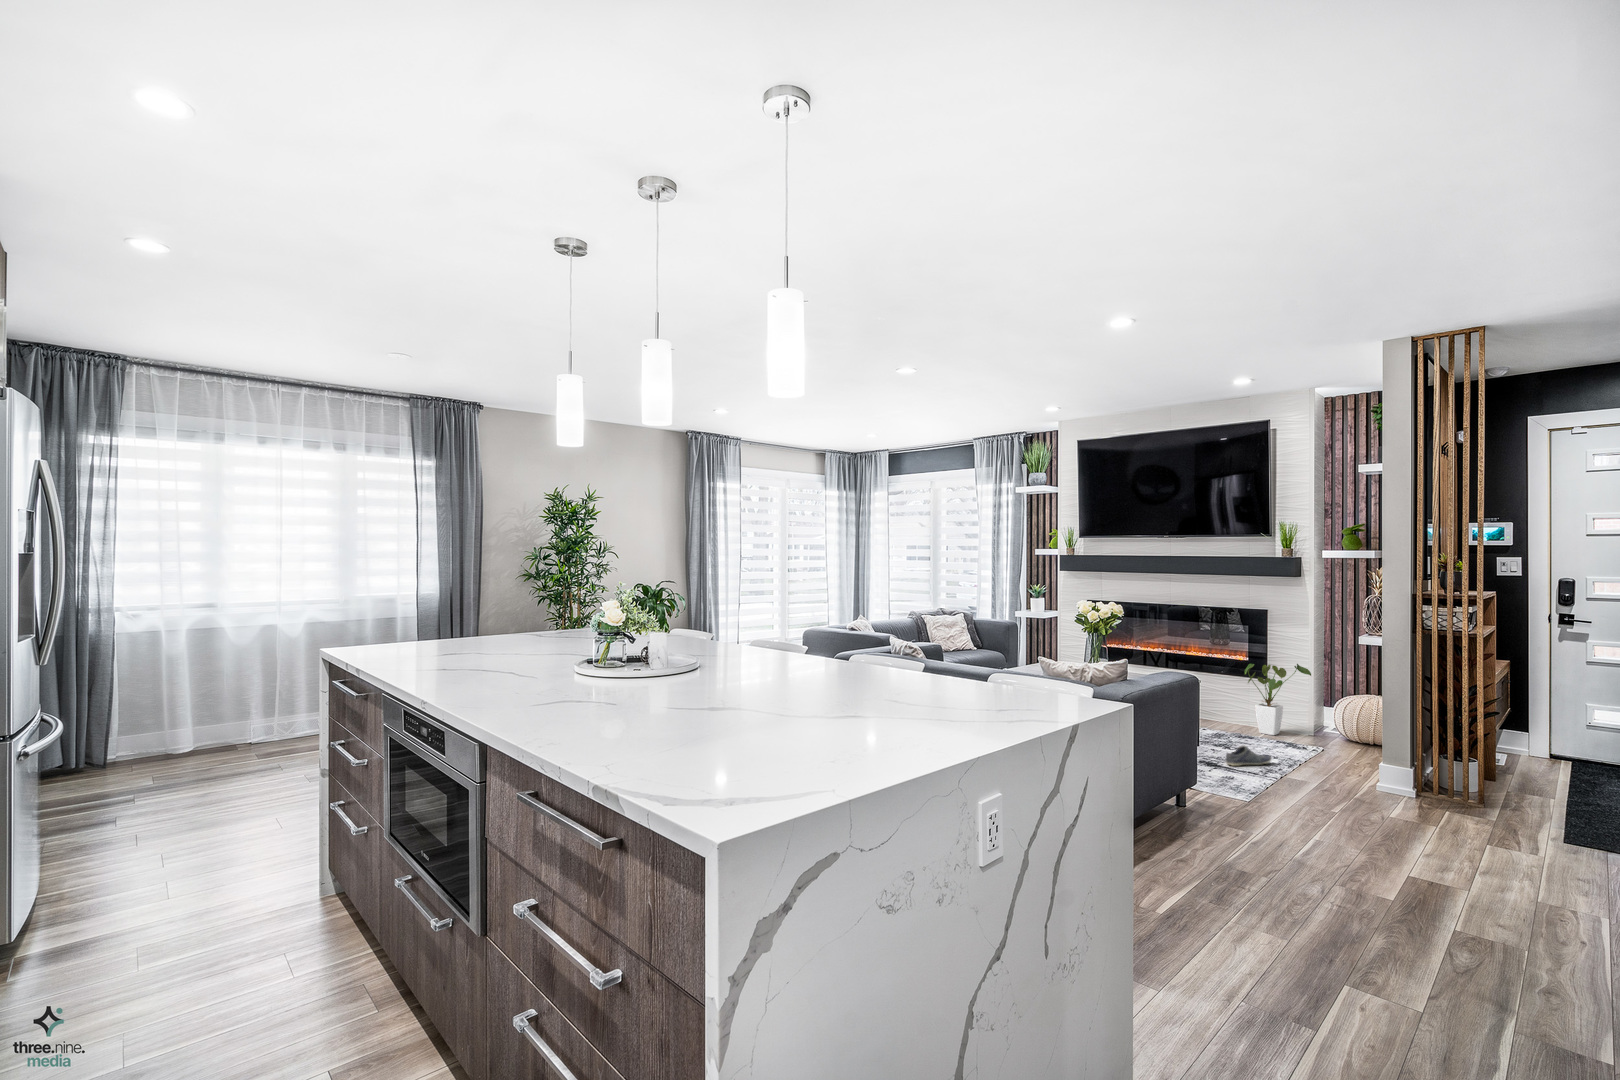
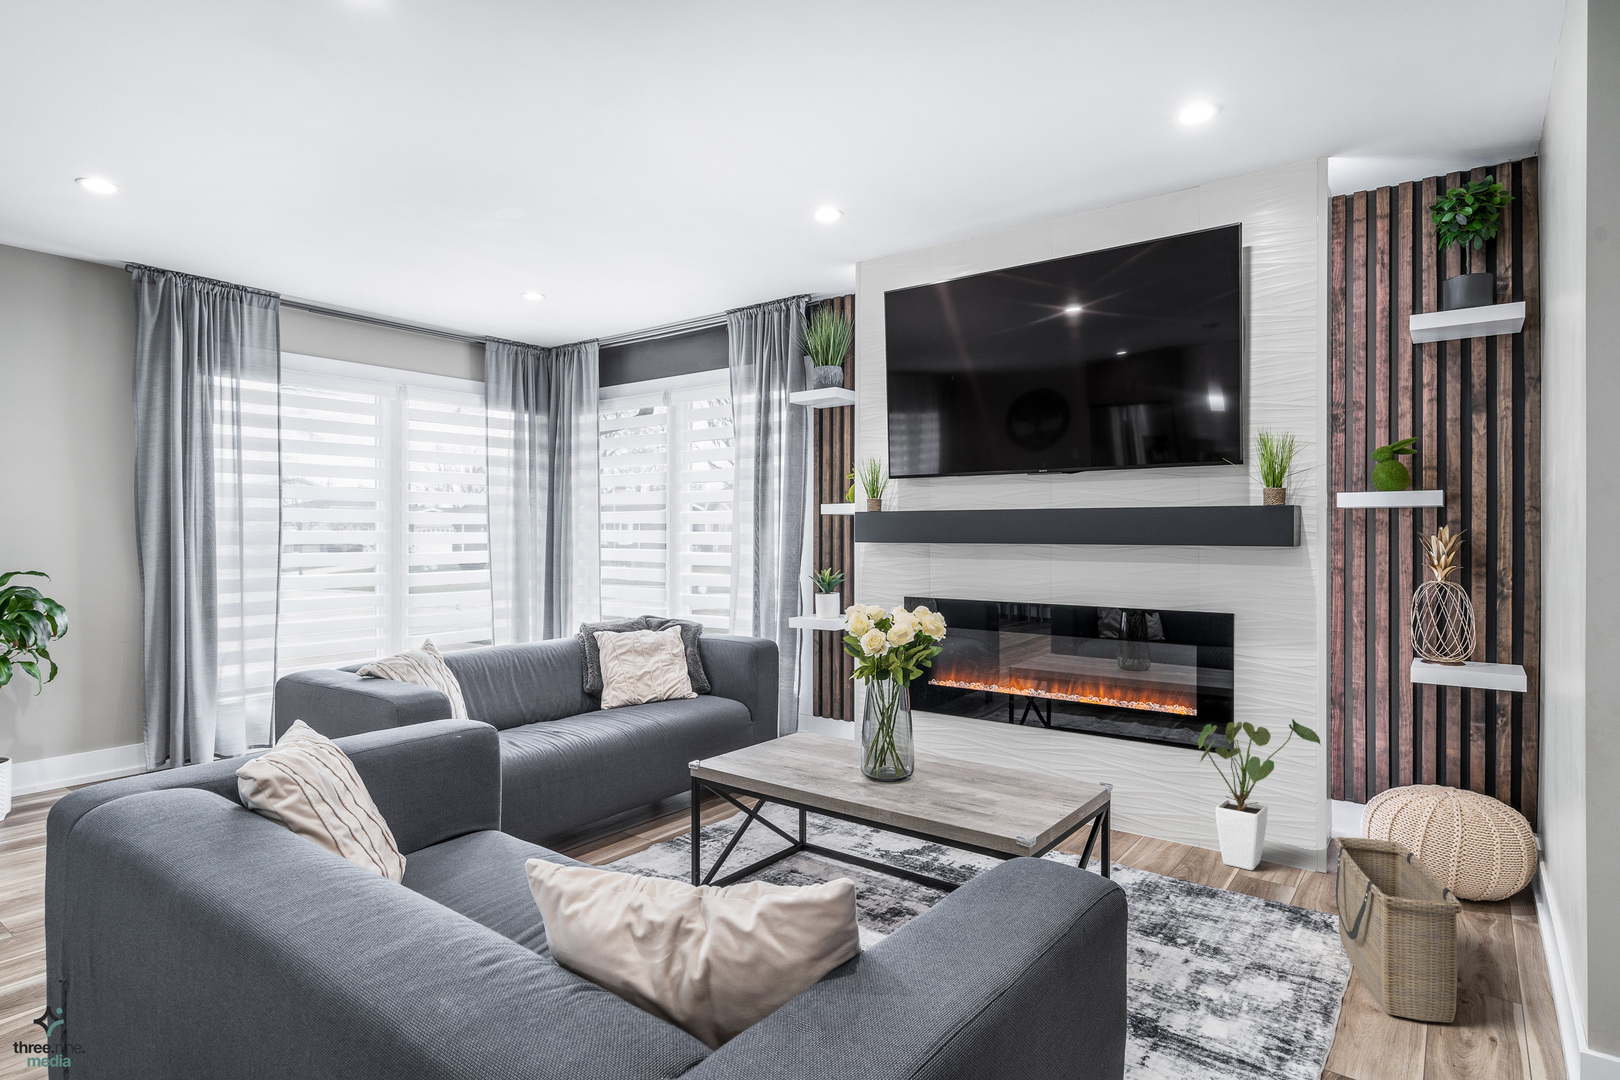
basket: none [1302,709,1347,774] -> present [1335,837,1462,1022]
shoe: present [1226,746,1271,766] -> none [1182,947,1282,1004]

